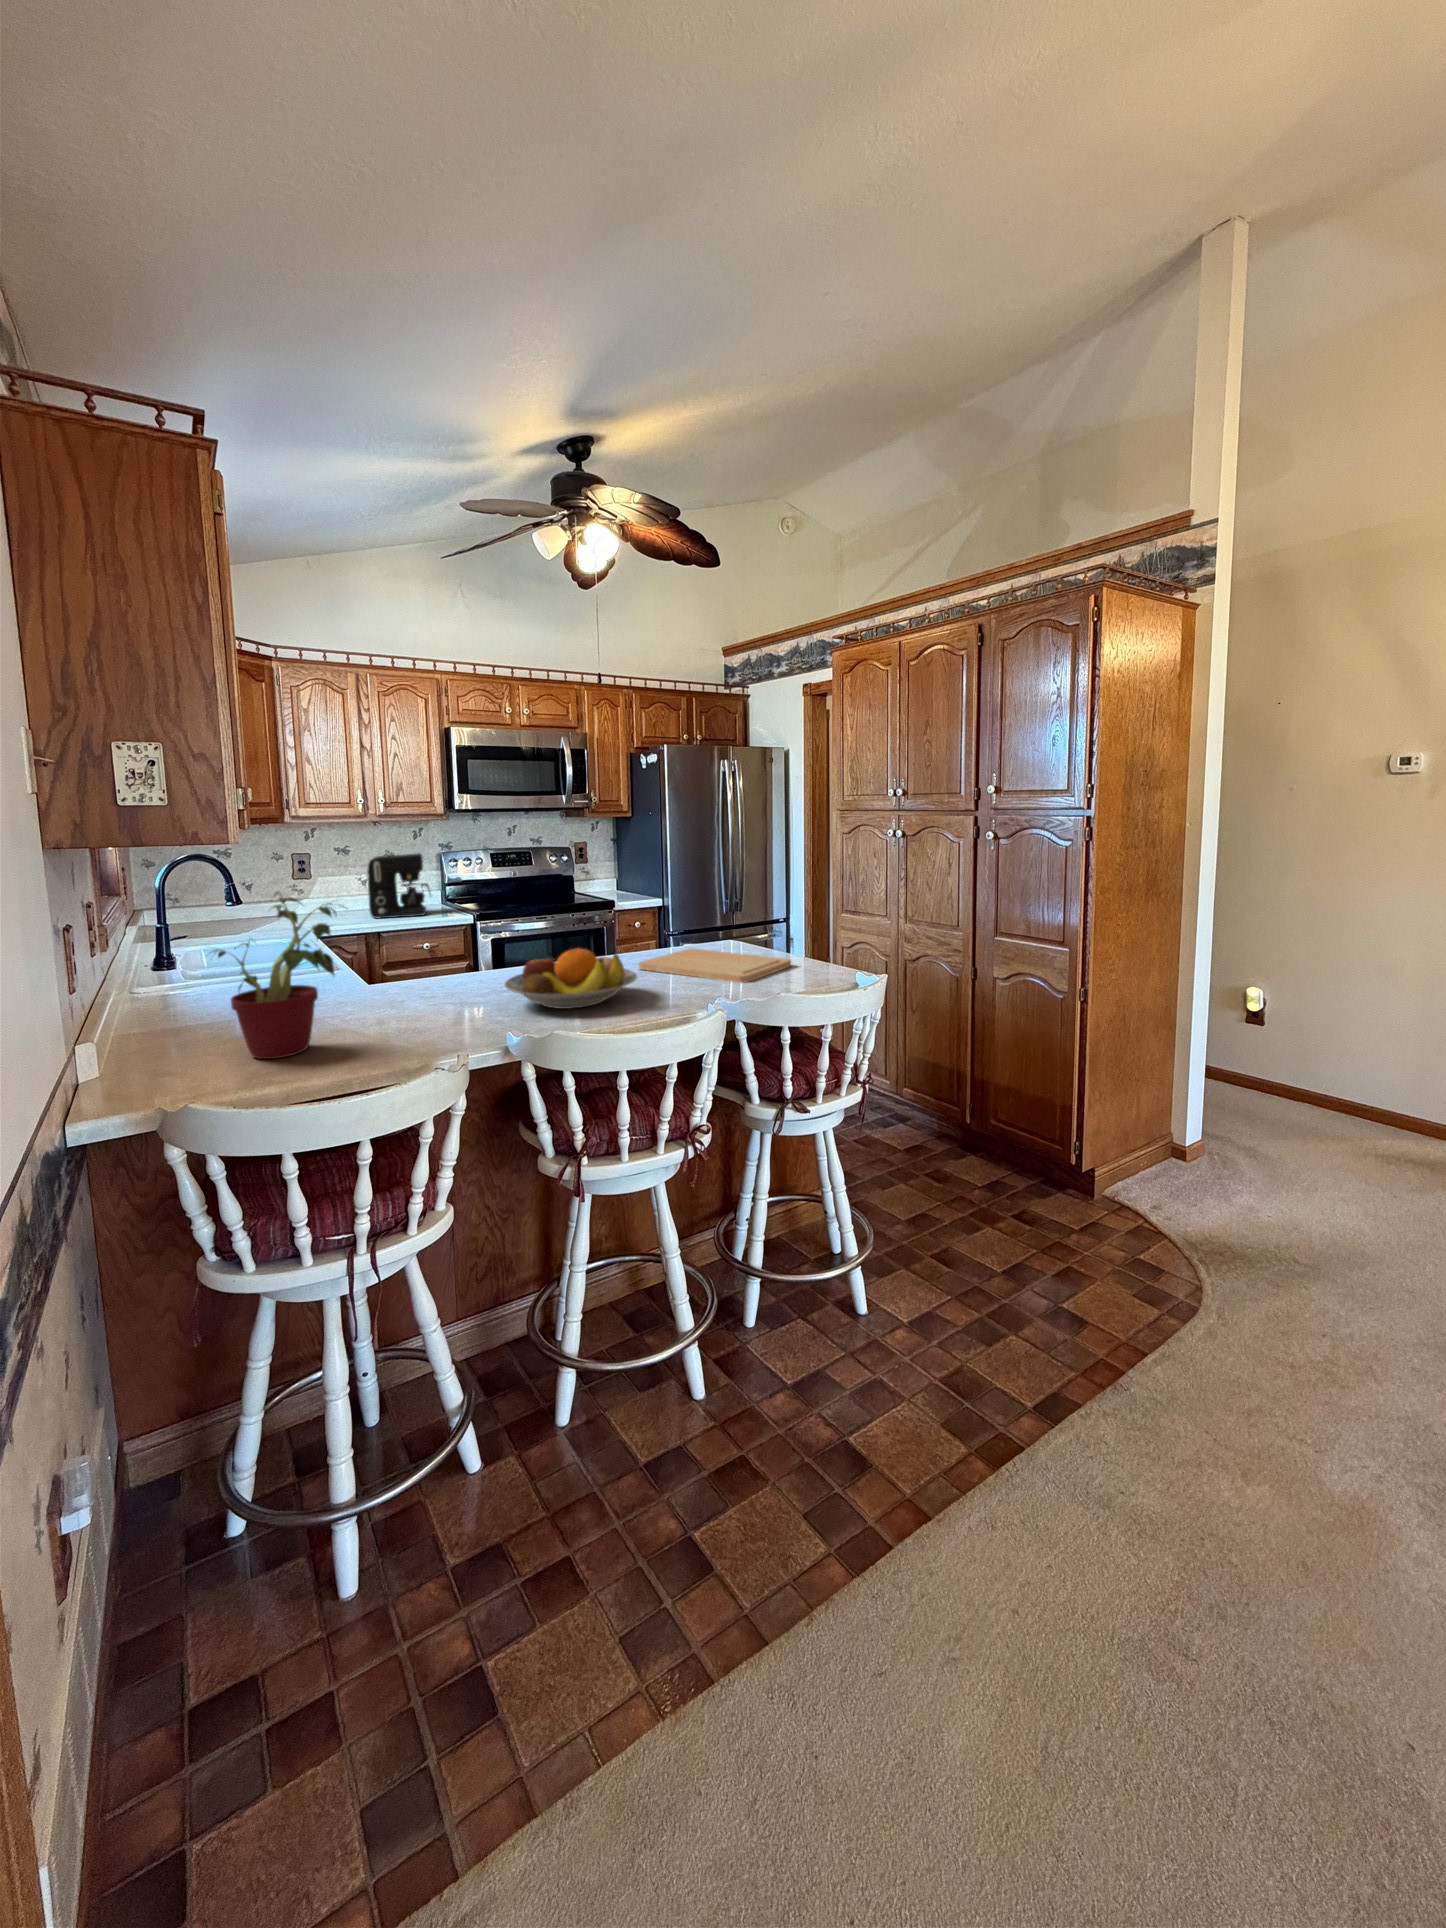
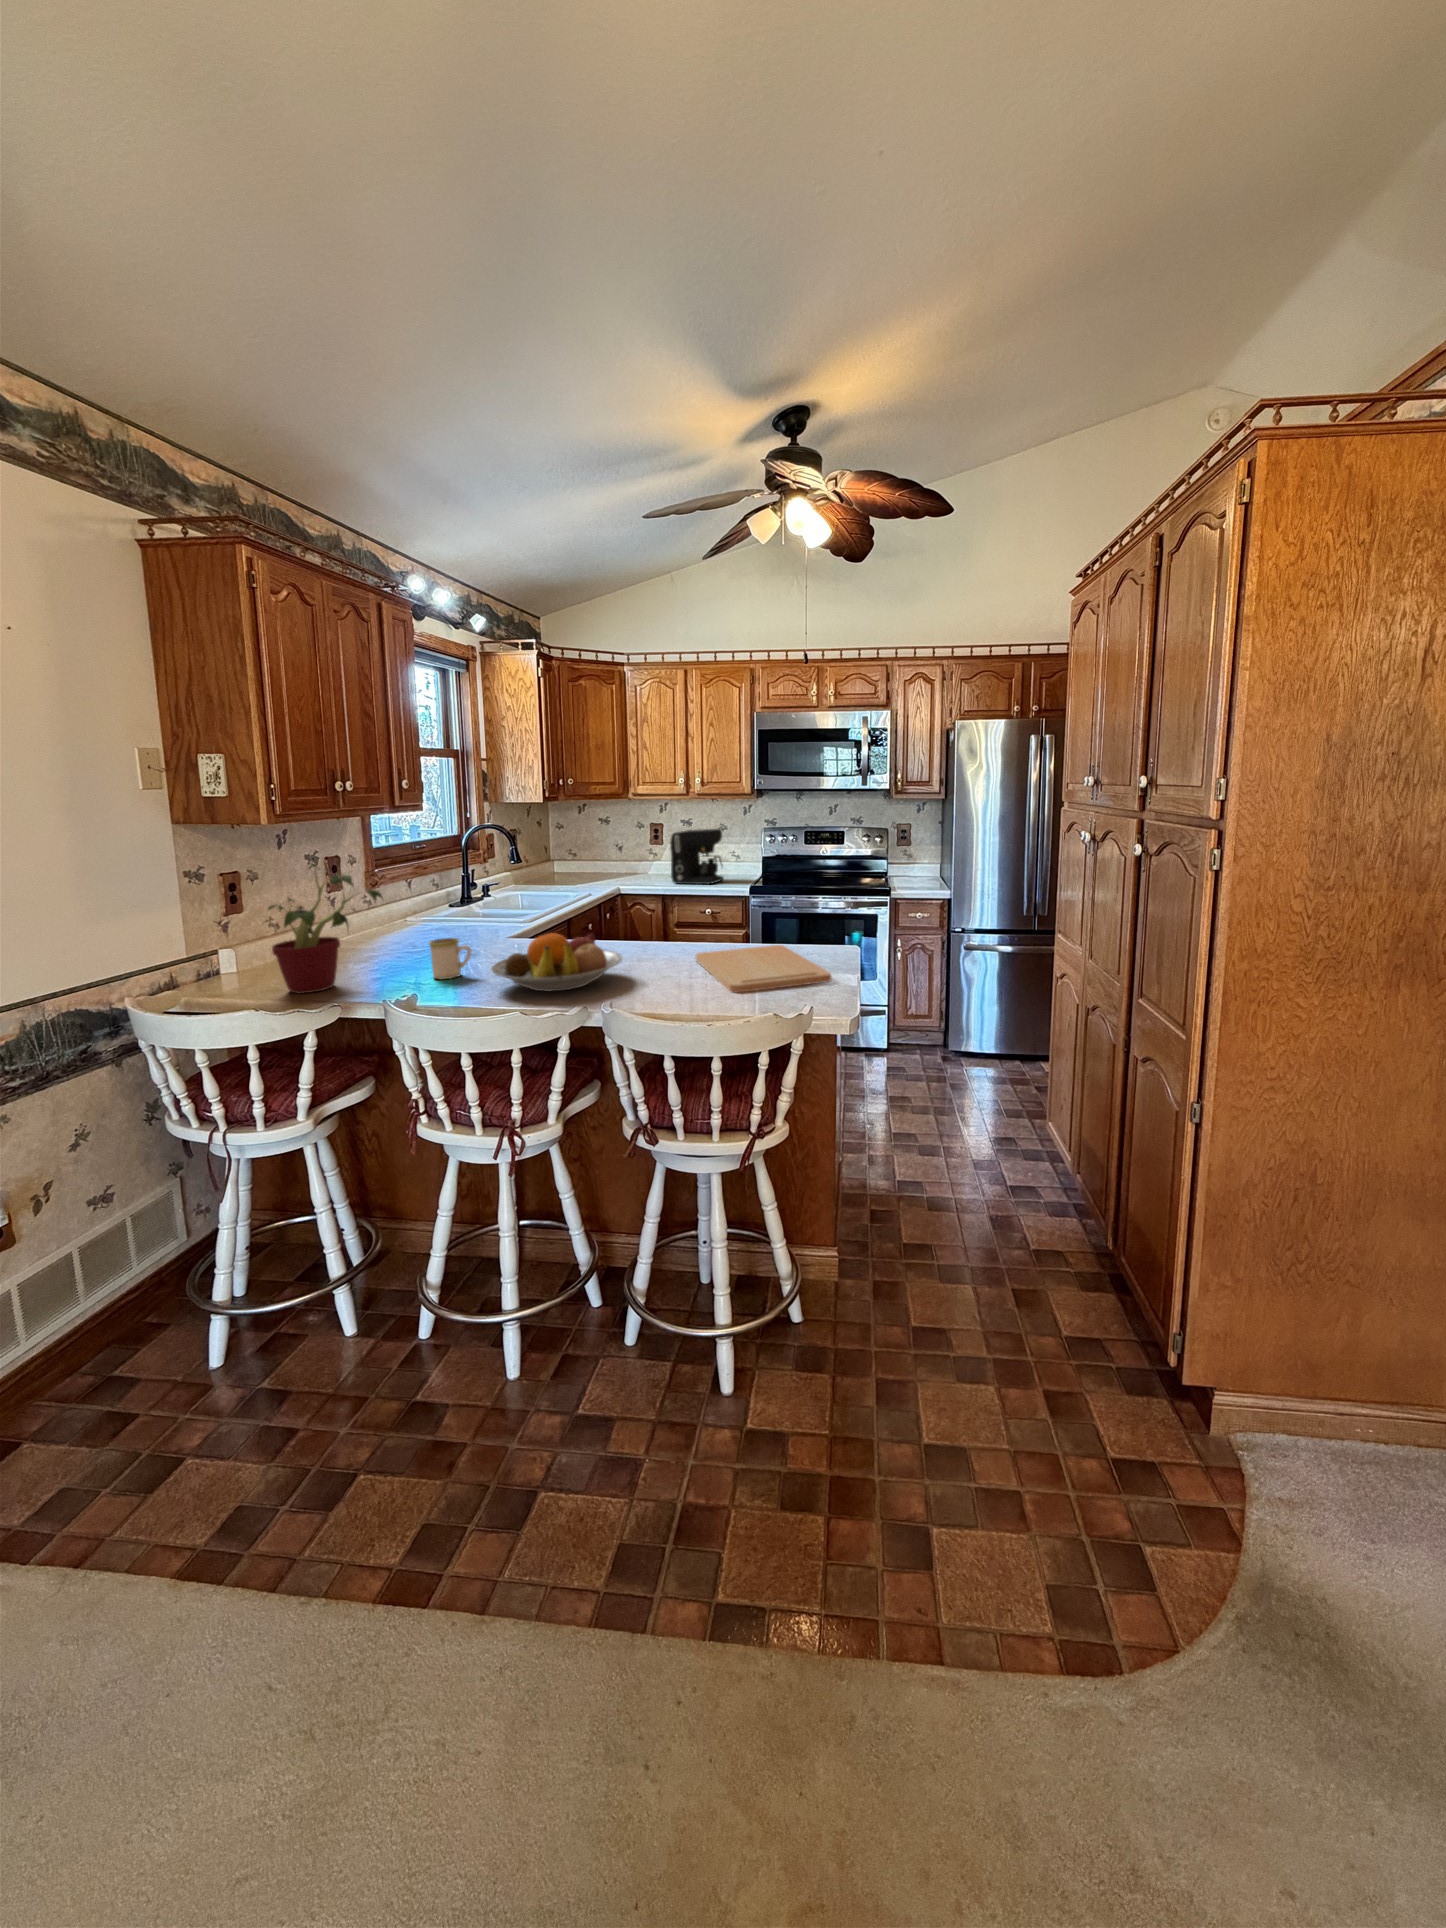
mug: none [401,971,452,1020] -> present [429,938,471,979]

